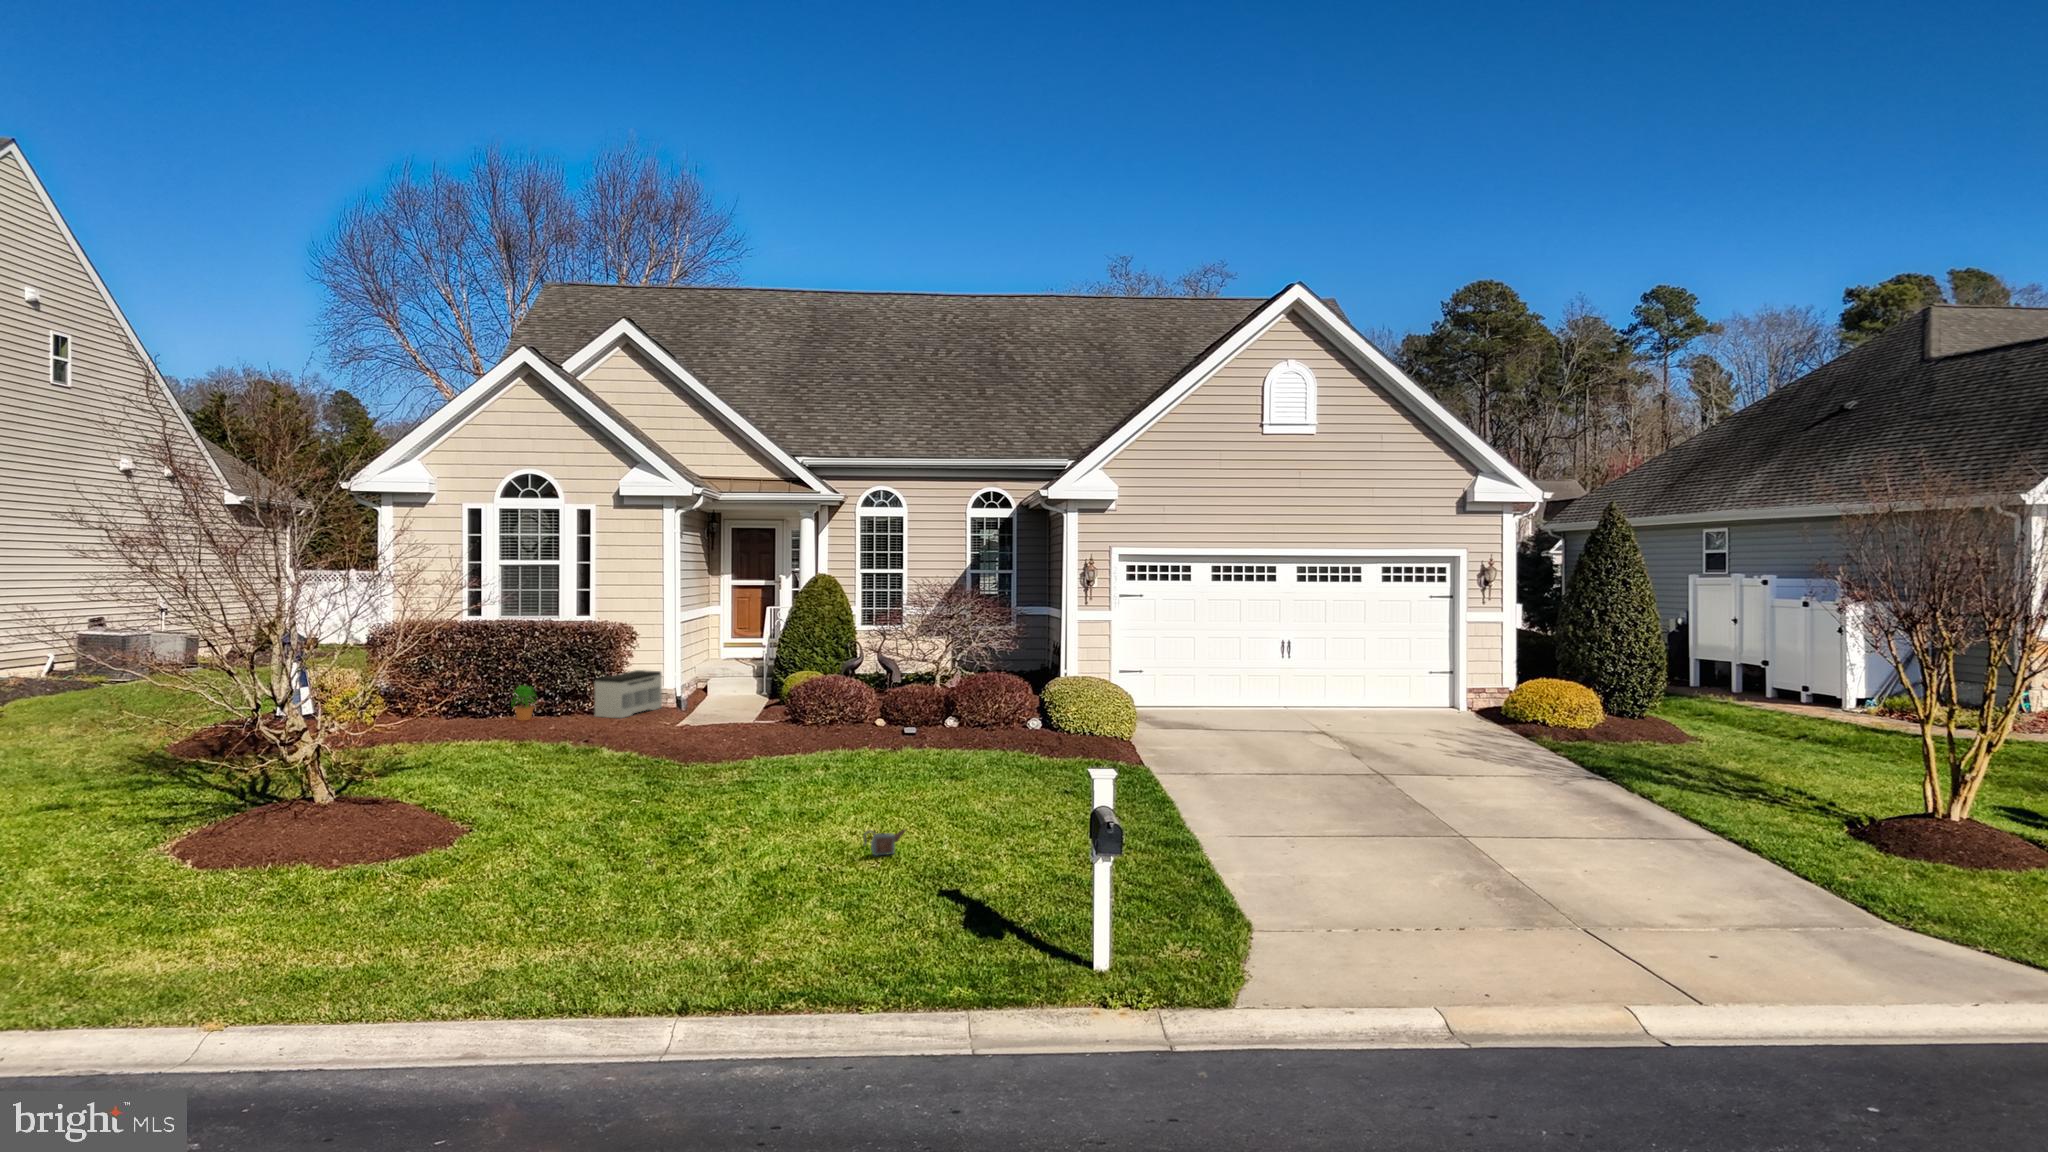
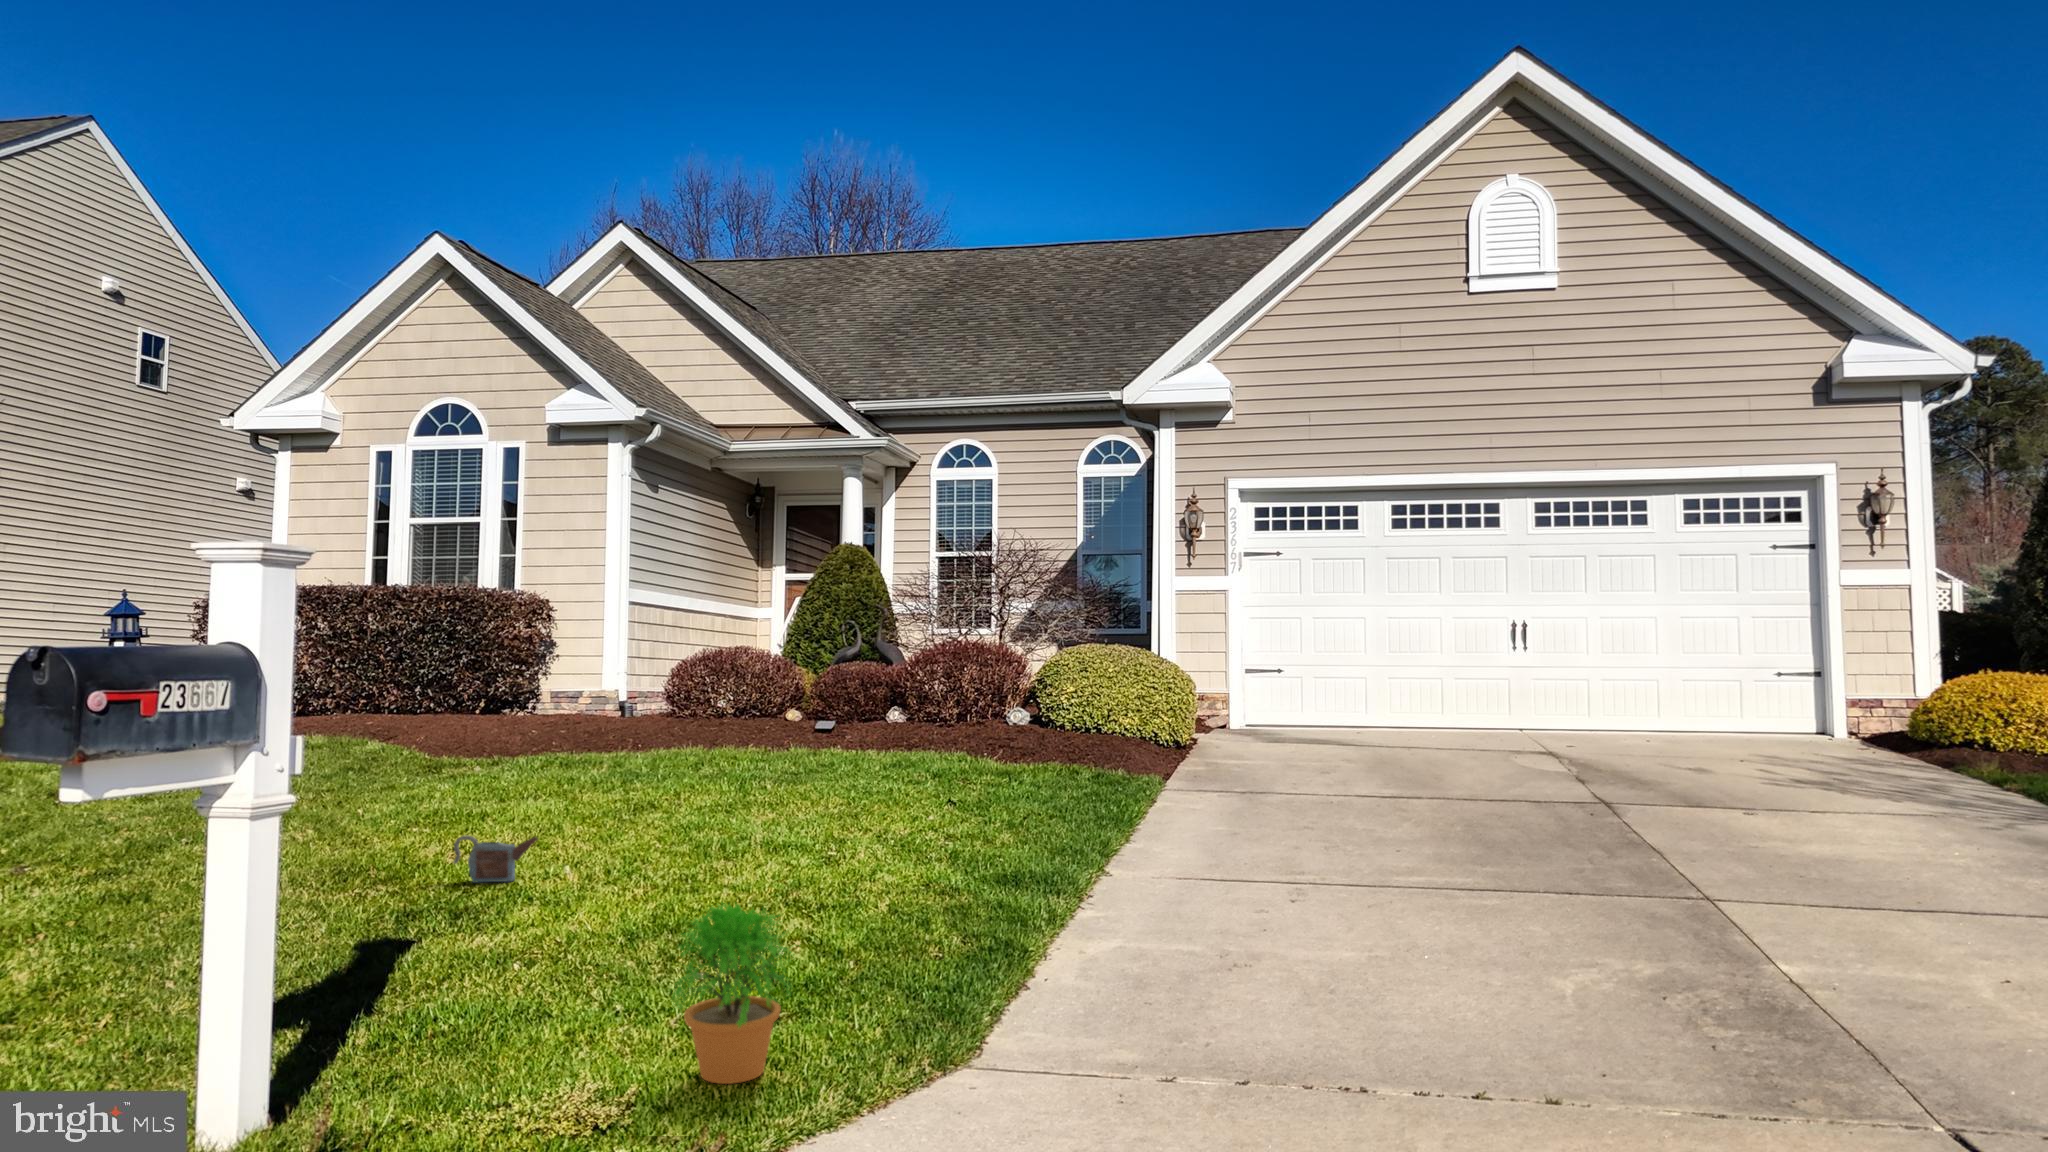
bench: present [595,670,662,718] -> none [490,660,595,719]
potted plant: present [512,686,537,721] -> present [671,903,794,1084]

